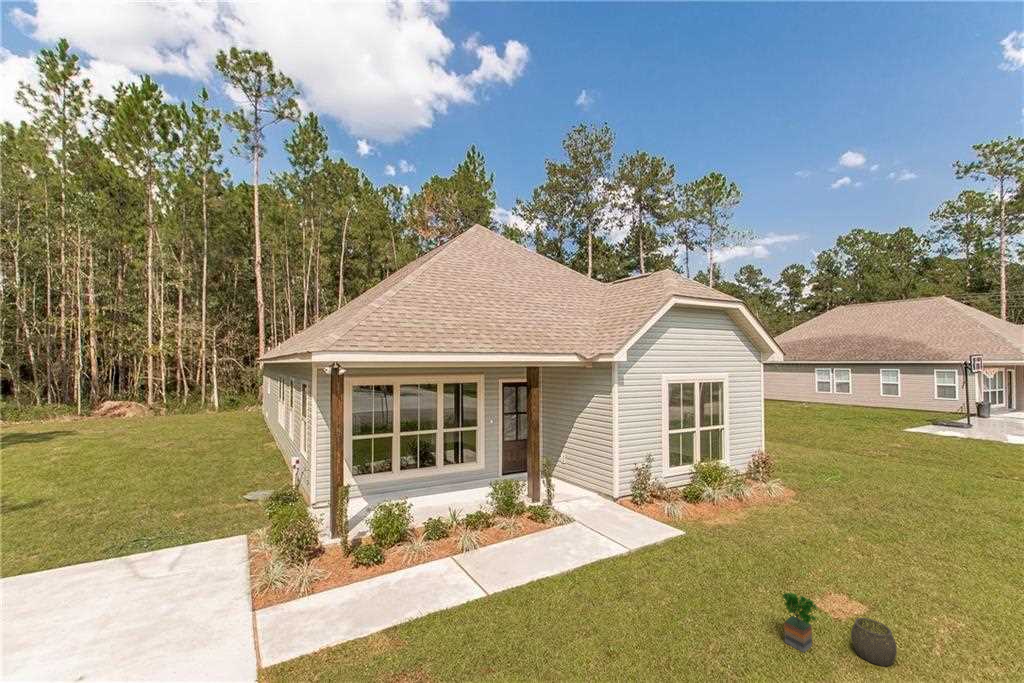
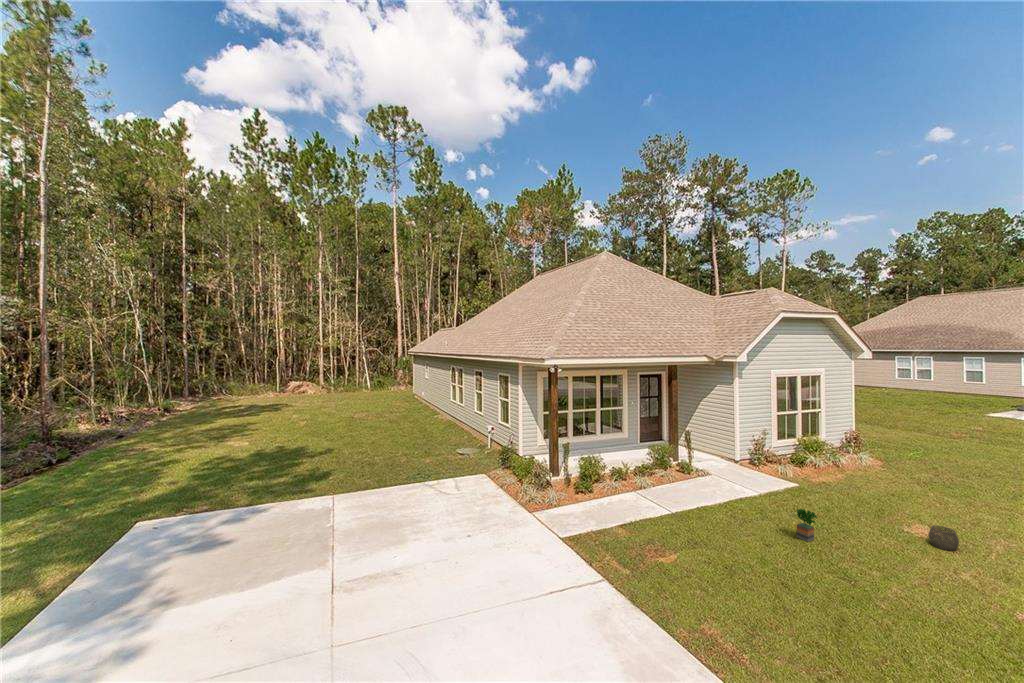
potted tree: present [783,593,818,652] -> present [797,509,818,542]

